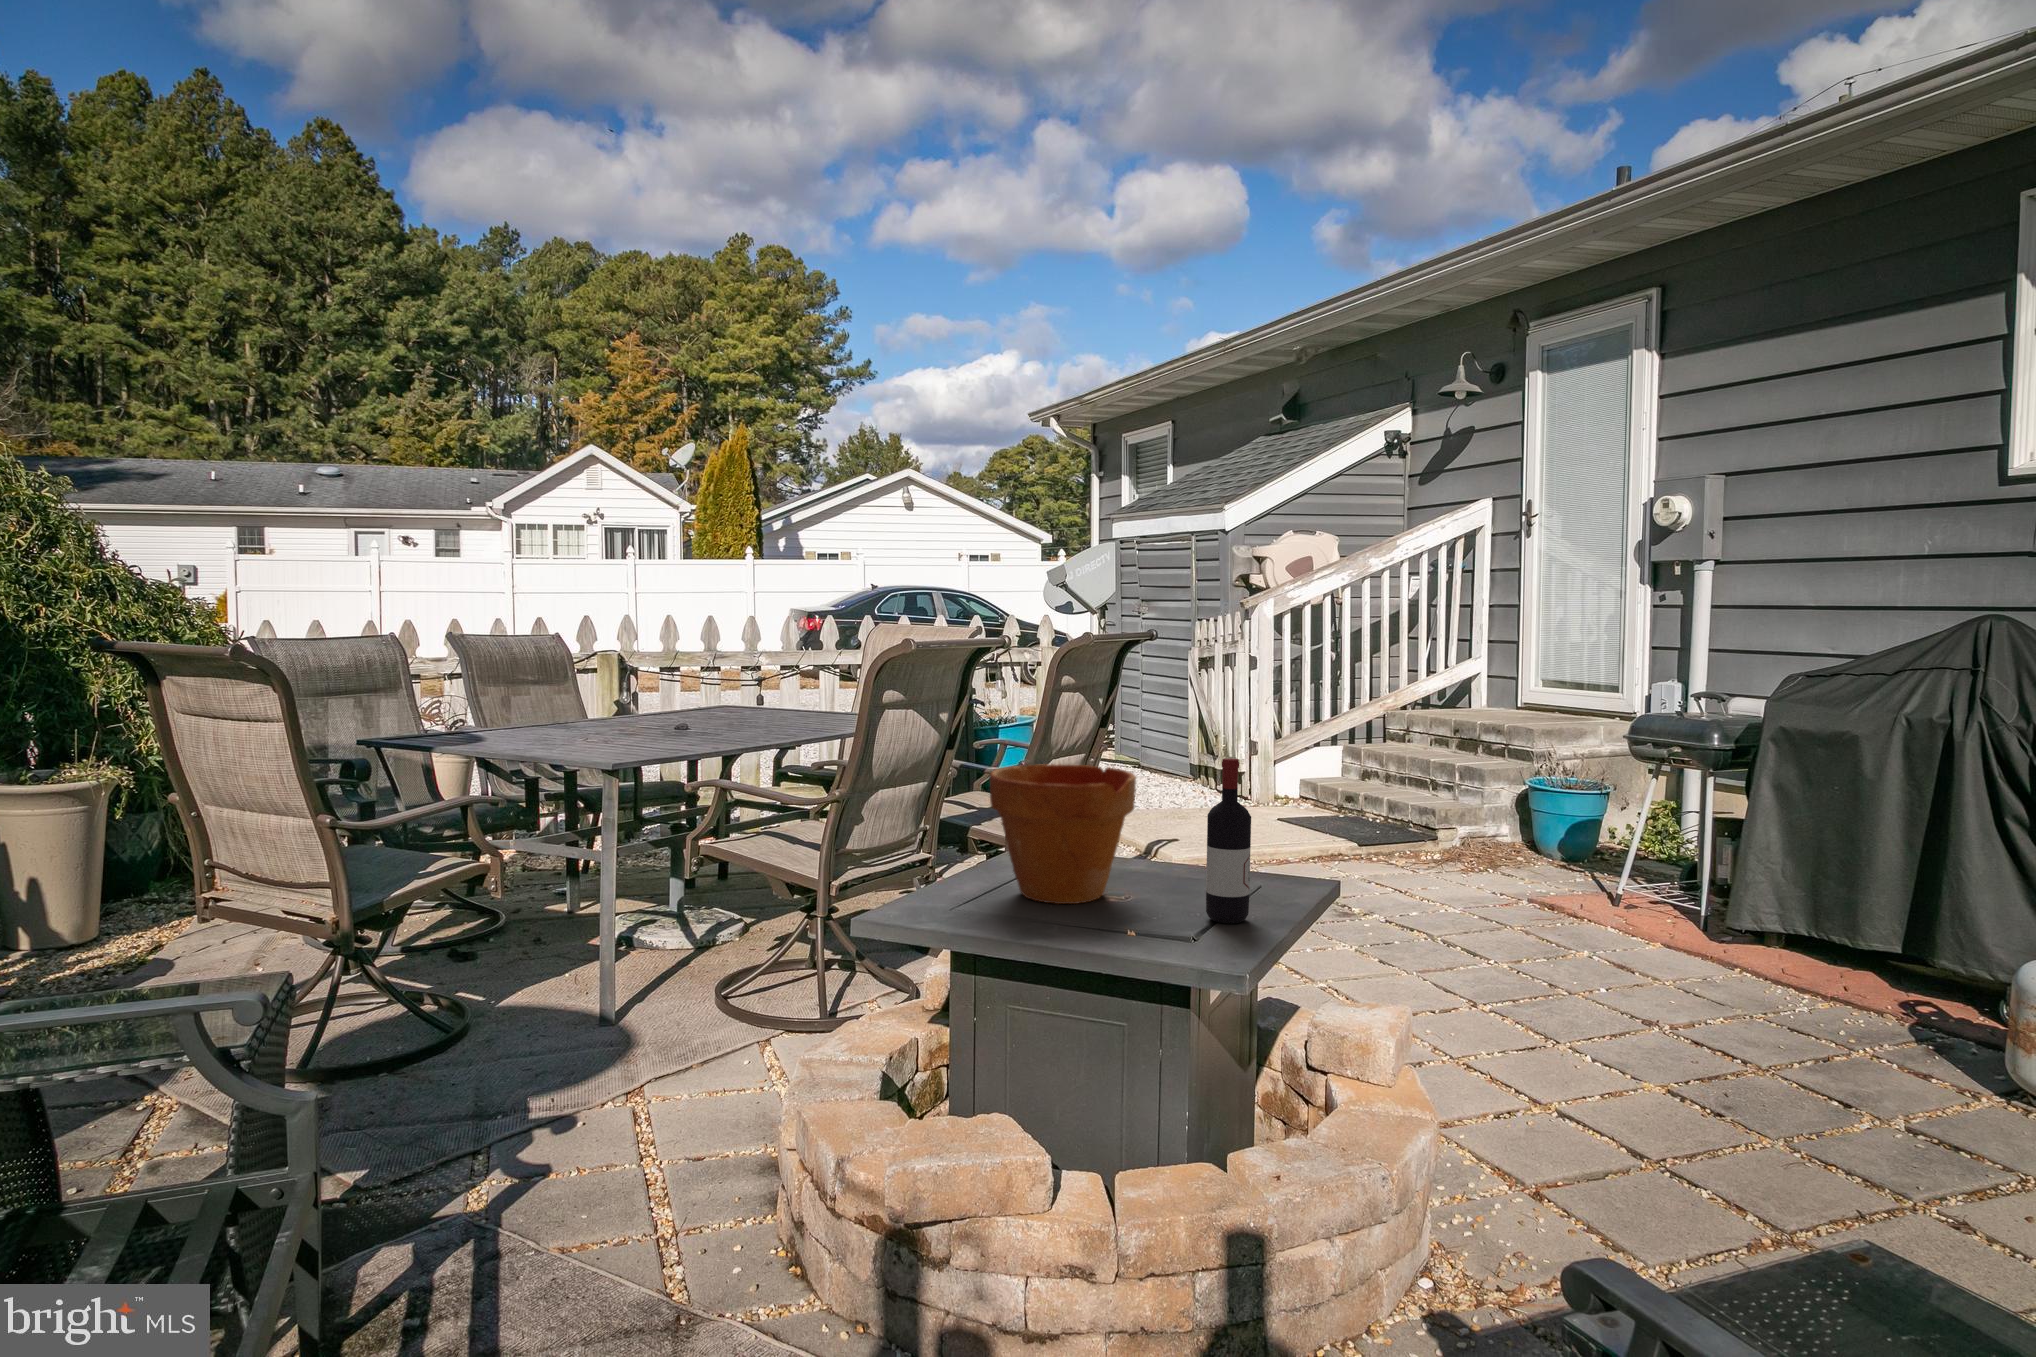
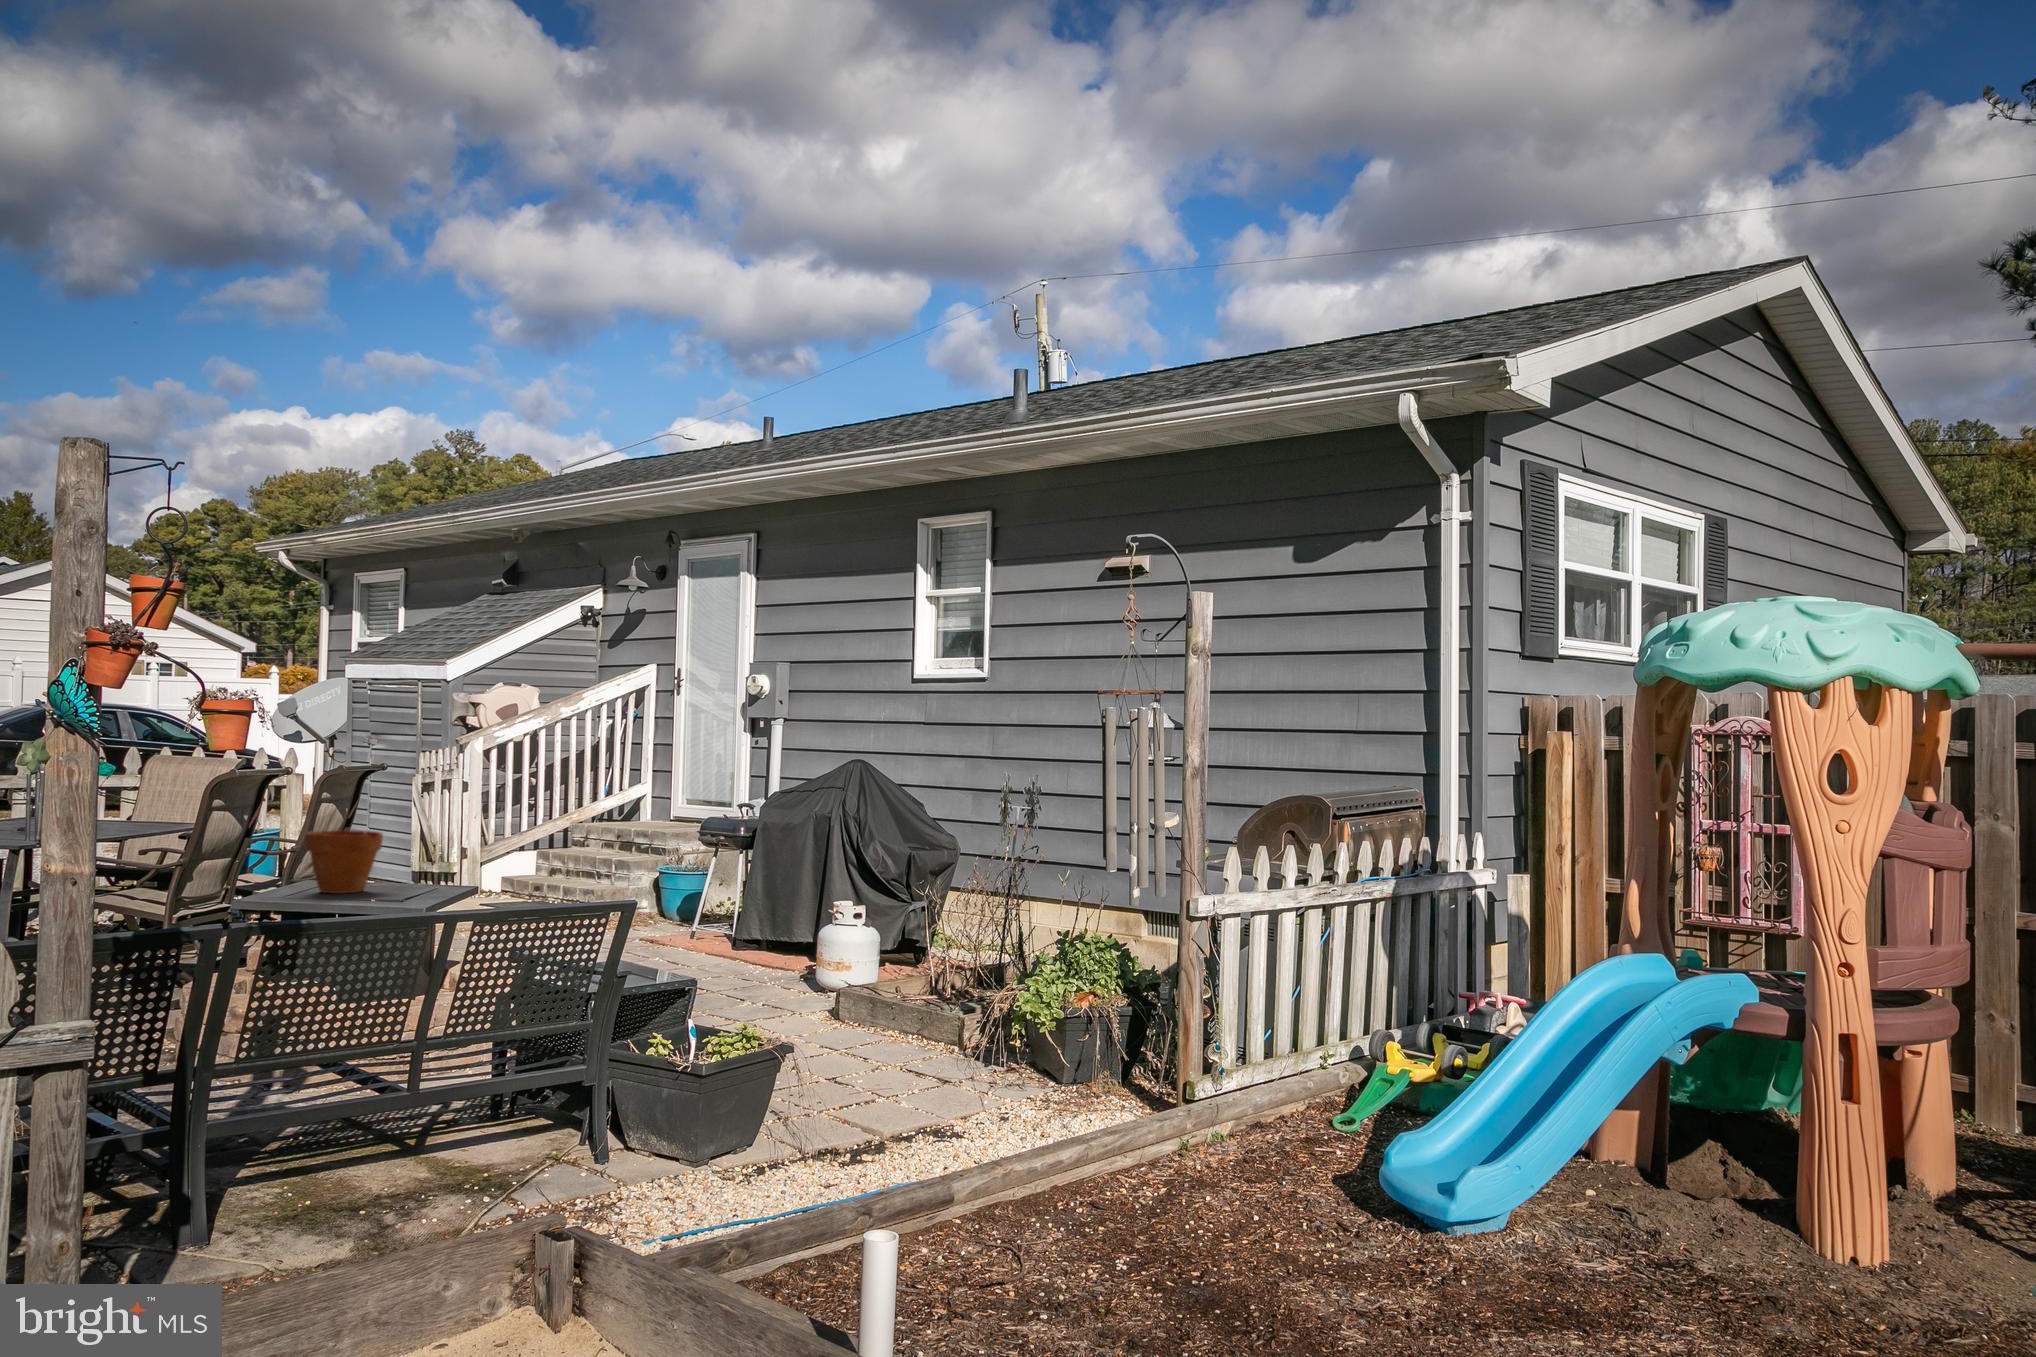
wine bottle: present [1206,758,1251,923] -> none [416,821,439,894]

